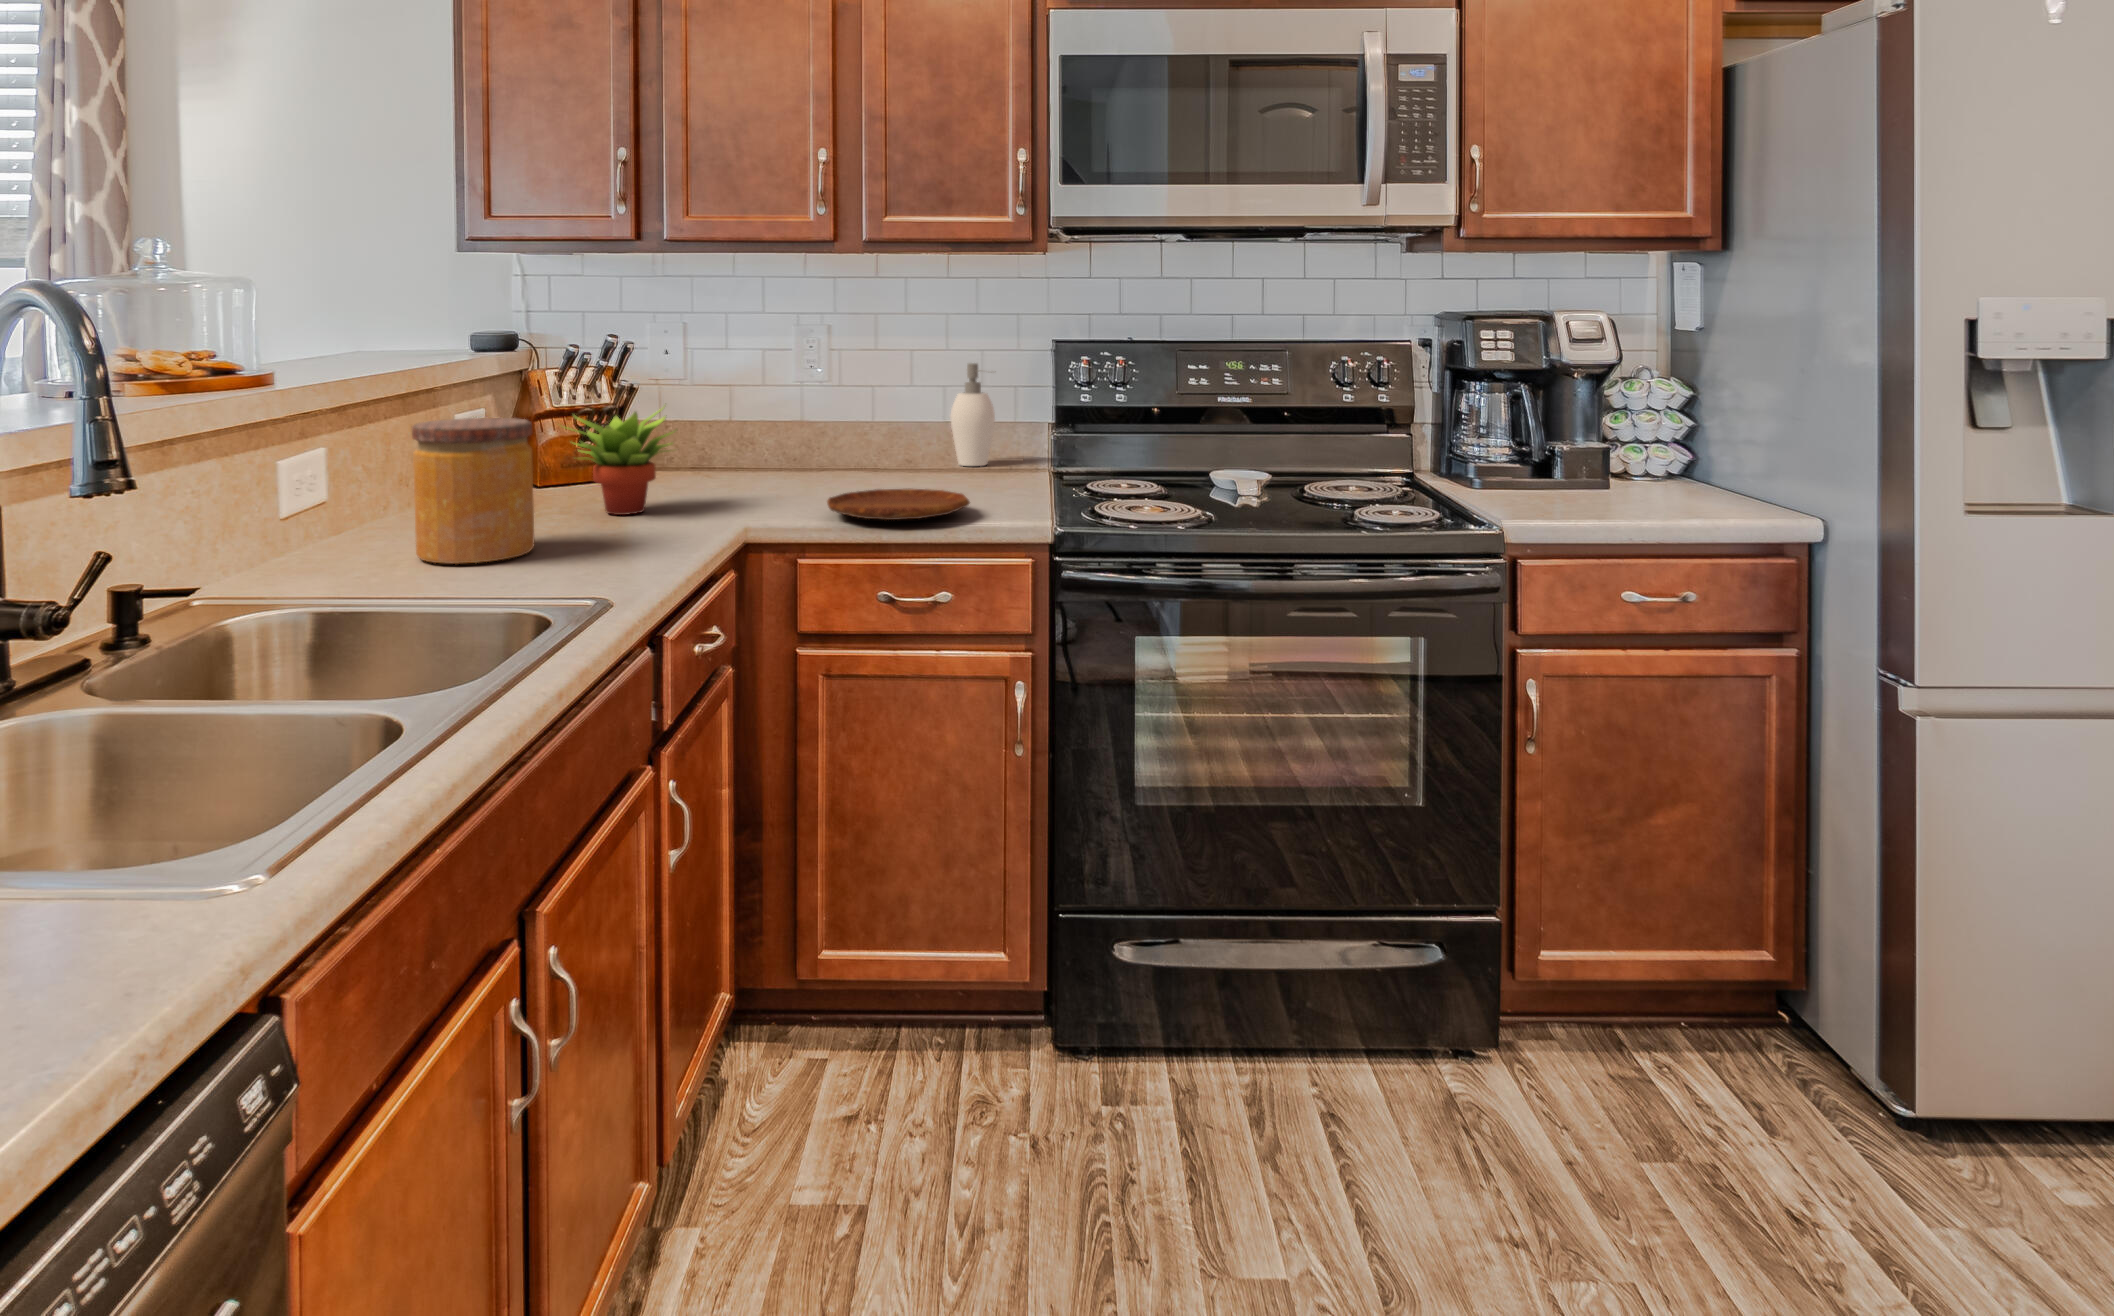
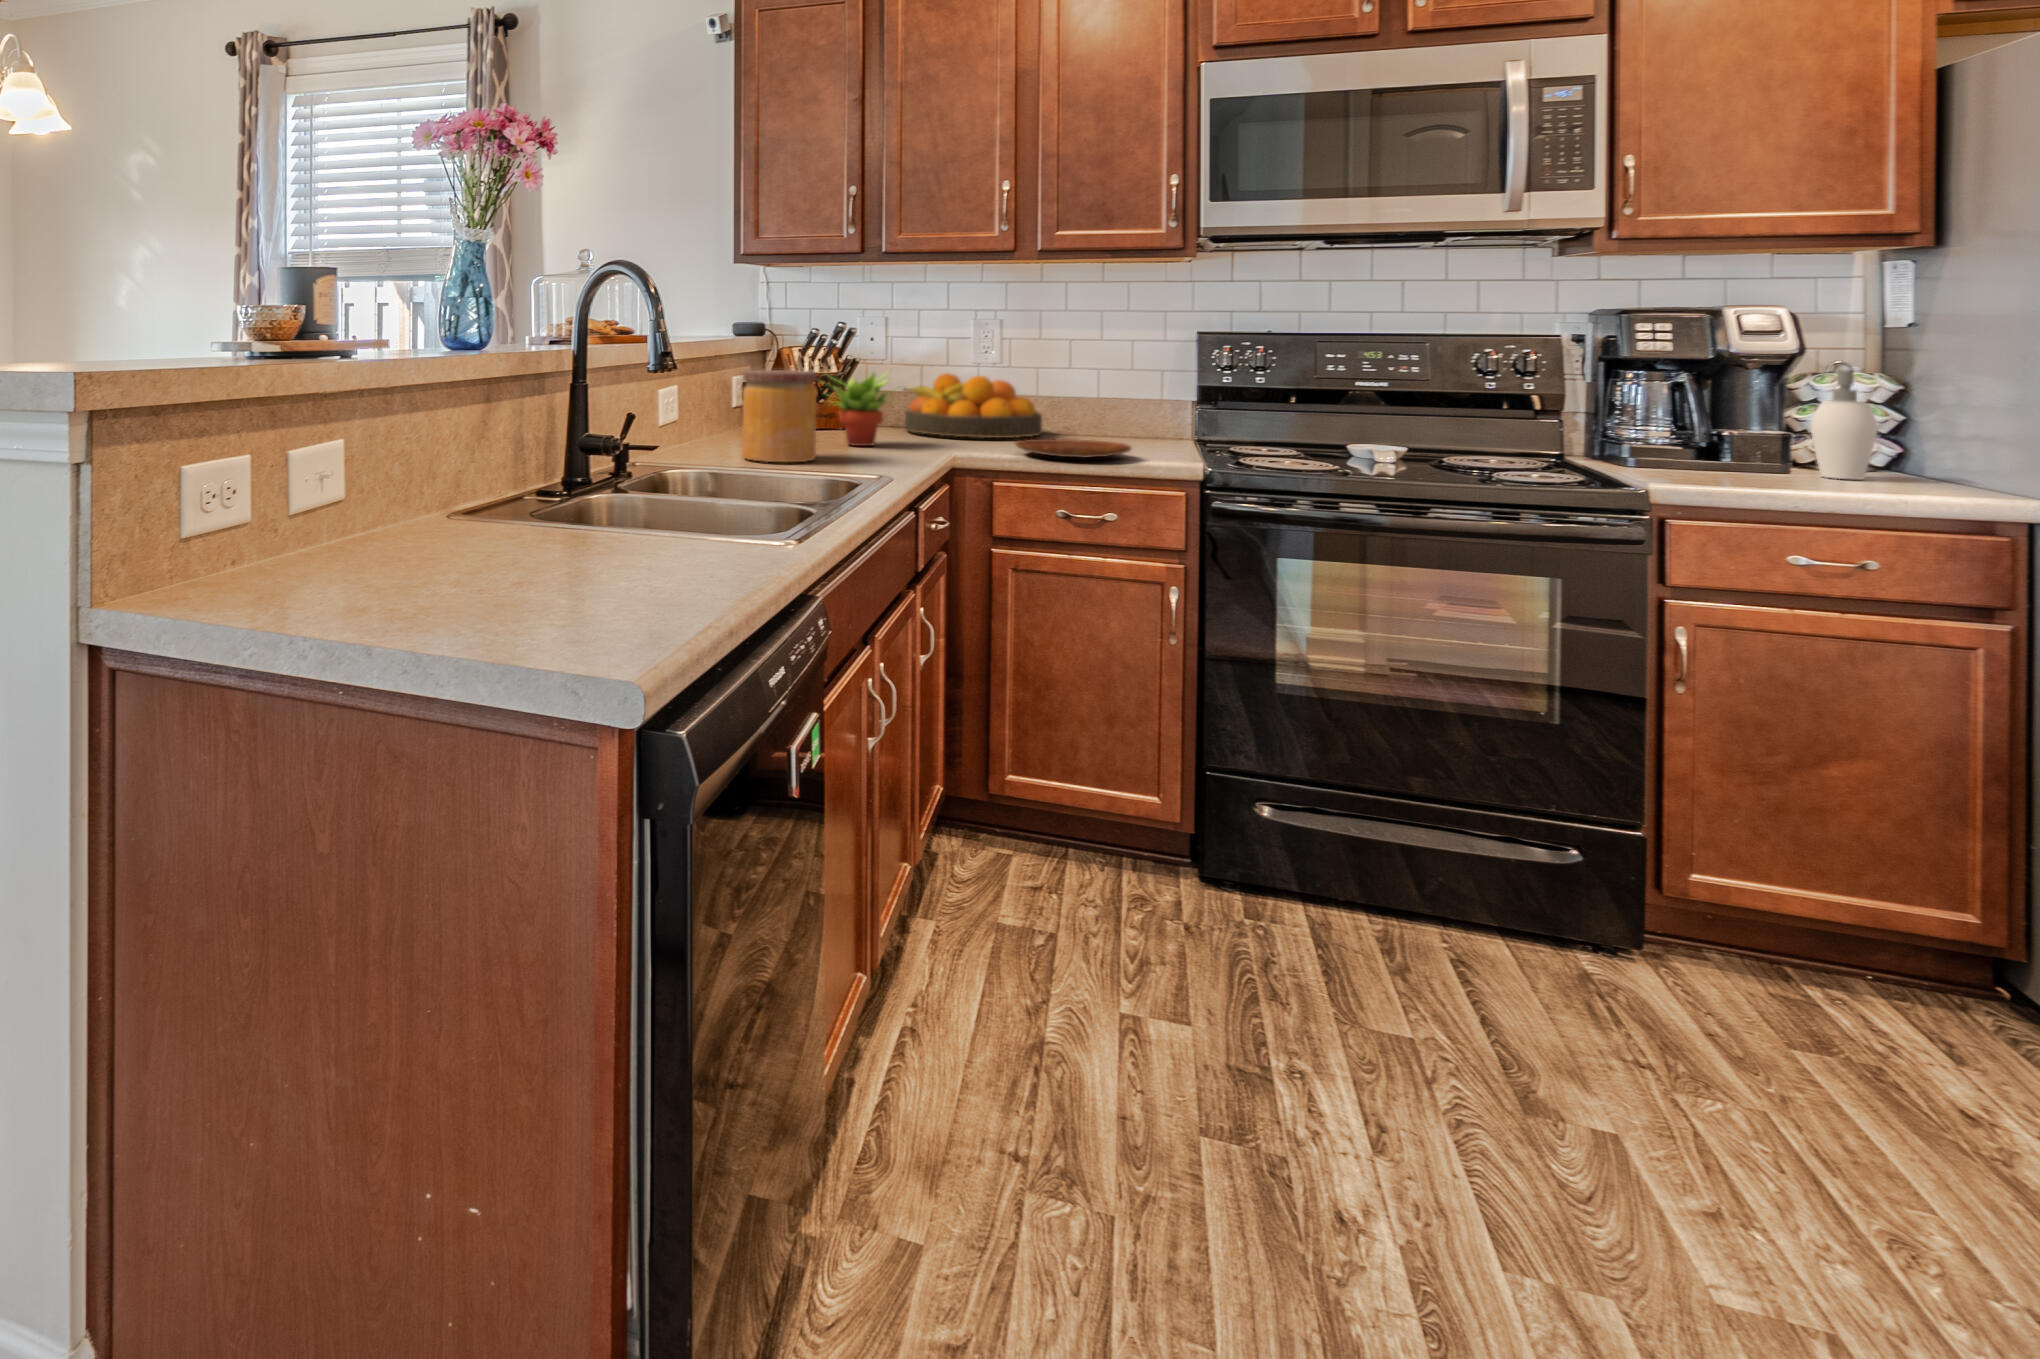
soap dispenser: present [950,363,995,466] -> present [1811,369,1877,480]
fruit bowl: none [702,398,877,487] -> present [904,373,1042,438]

